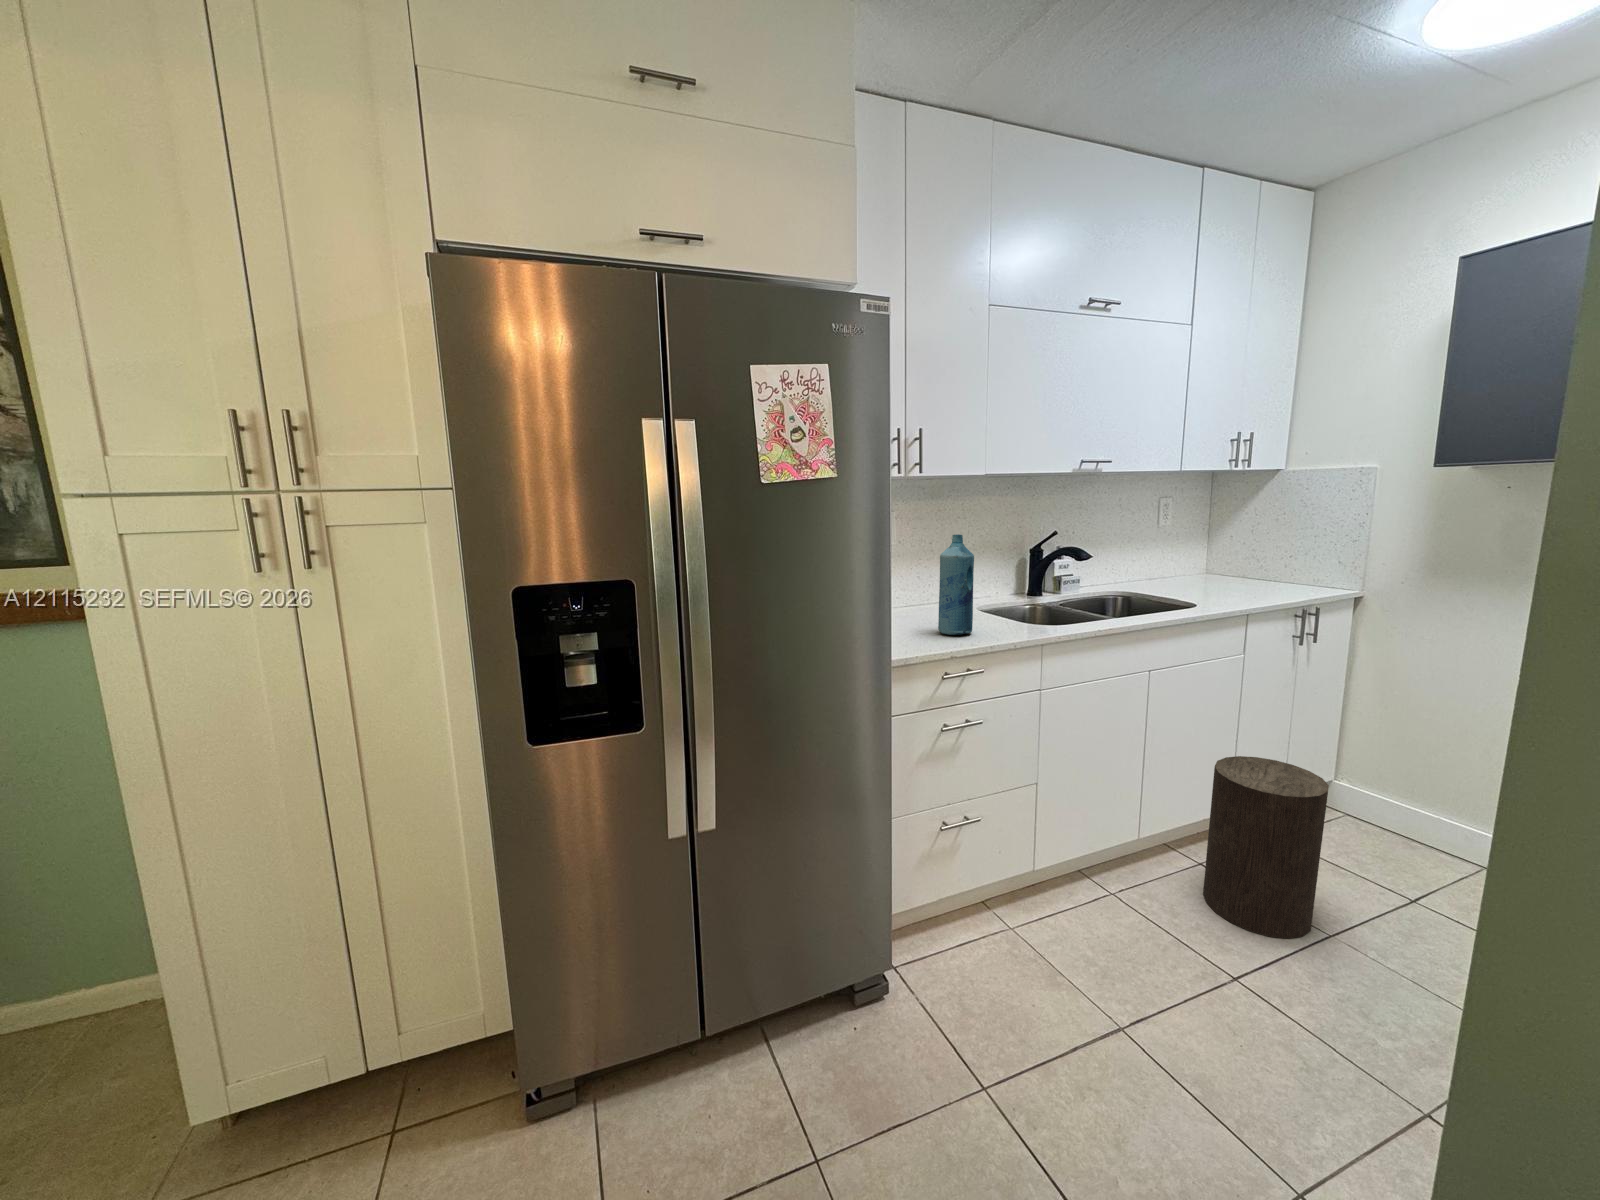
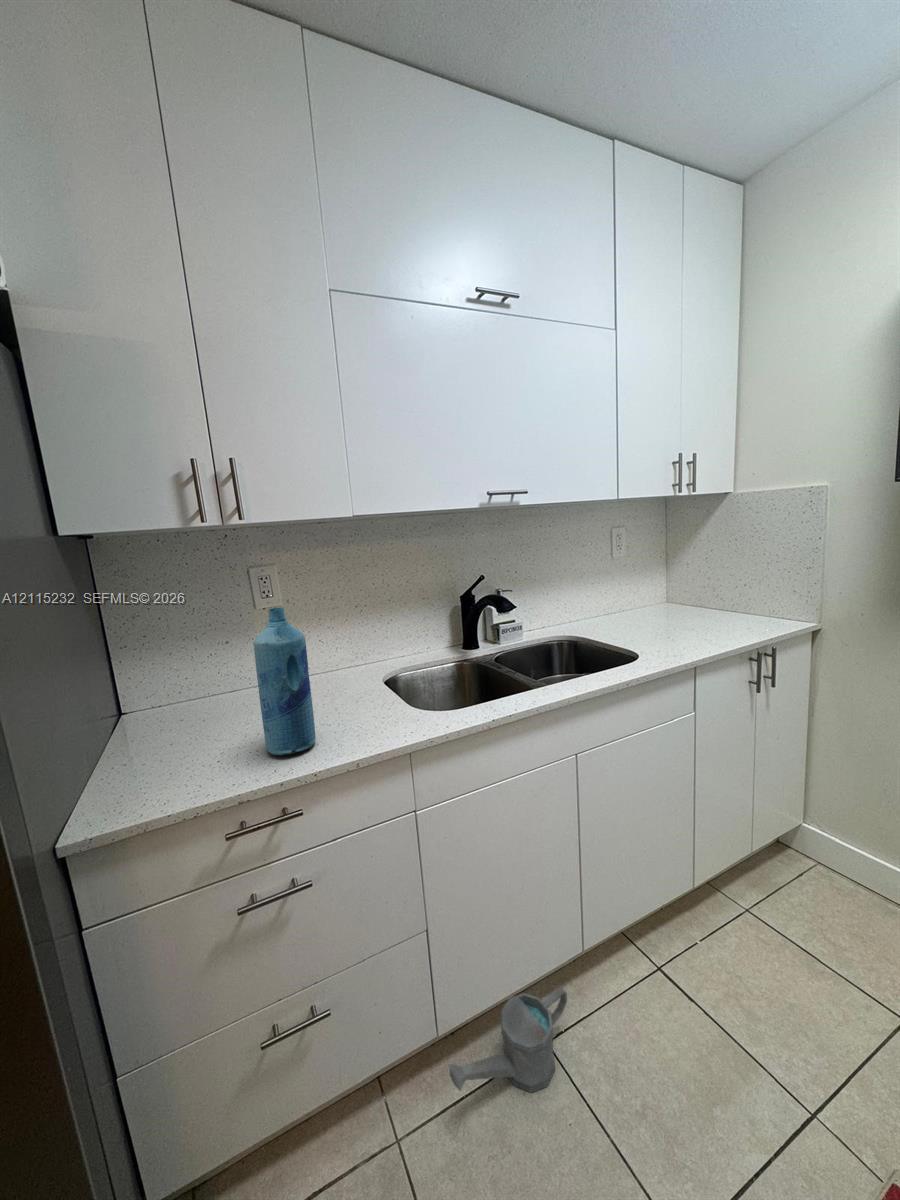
stool: present [1203,756,1329,938] -> none [659,855,803,1126]
watering can: none [1047,852,1128,913] -> present [449,987,567,1092]

